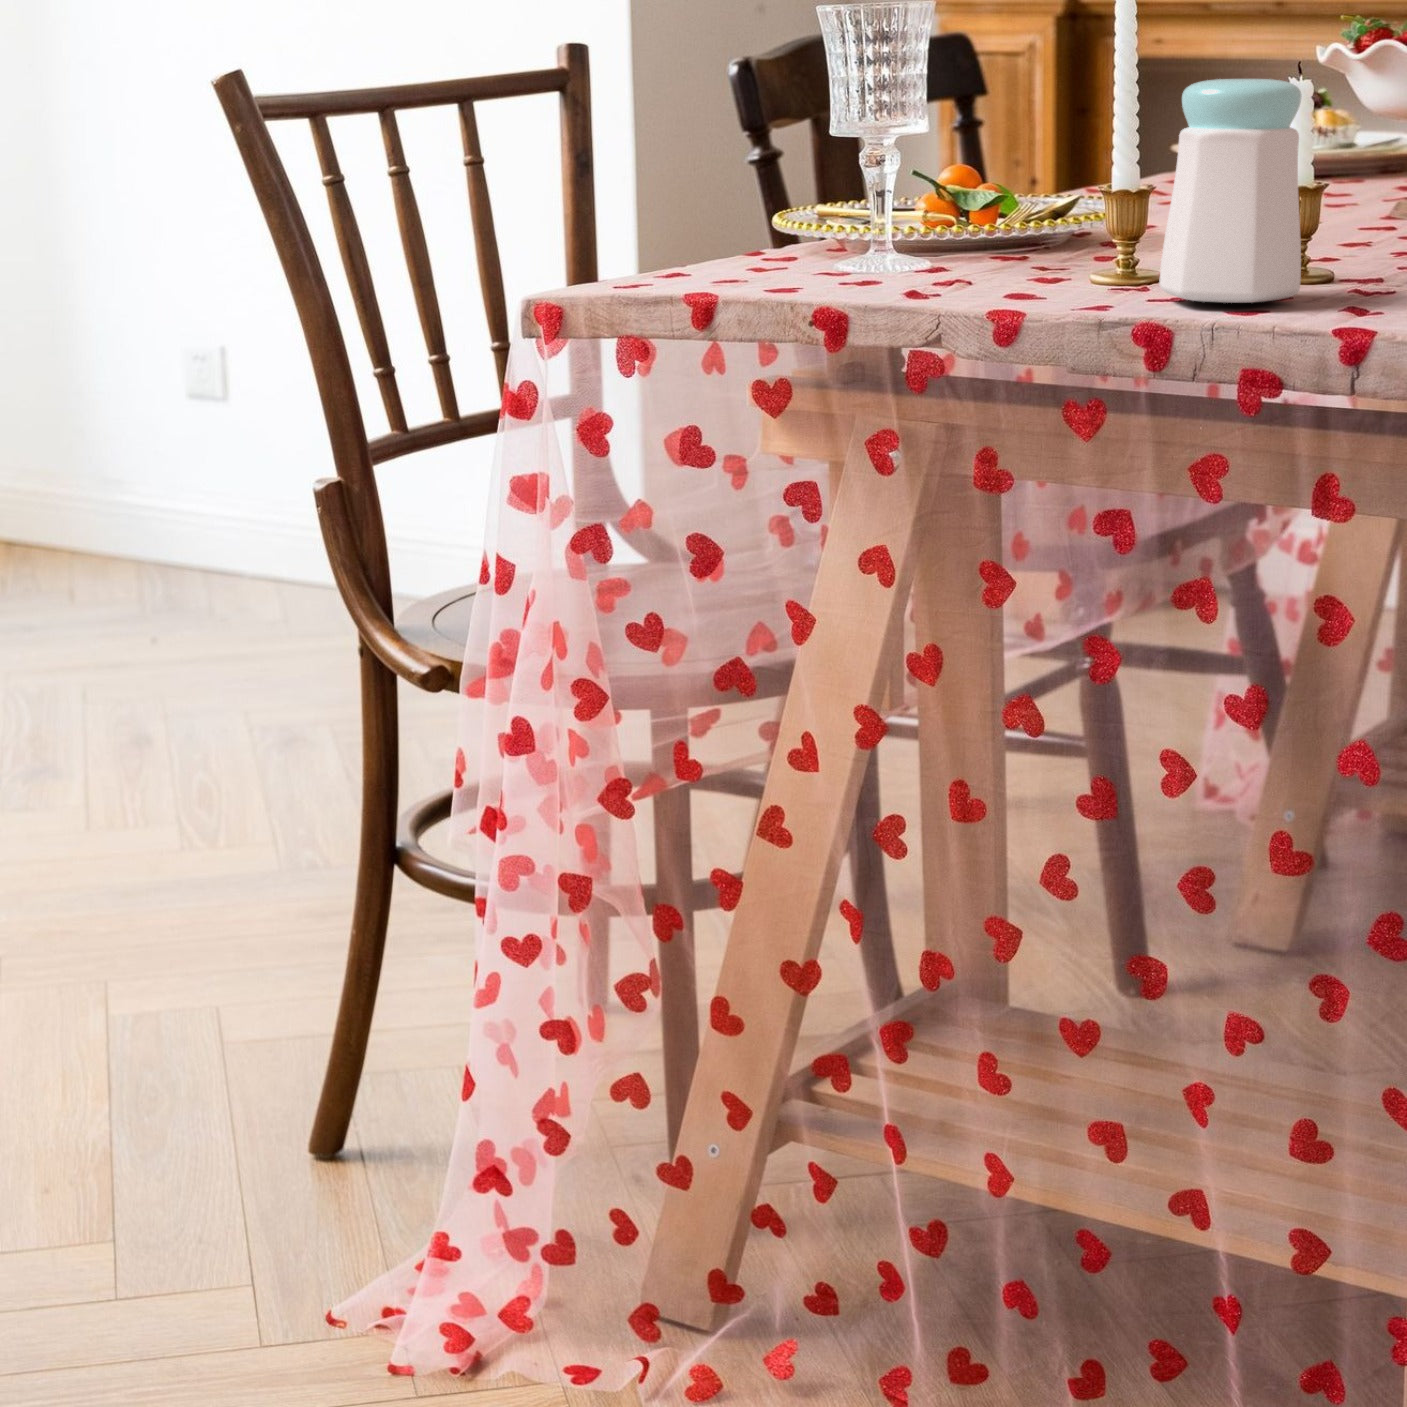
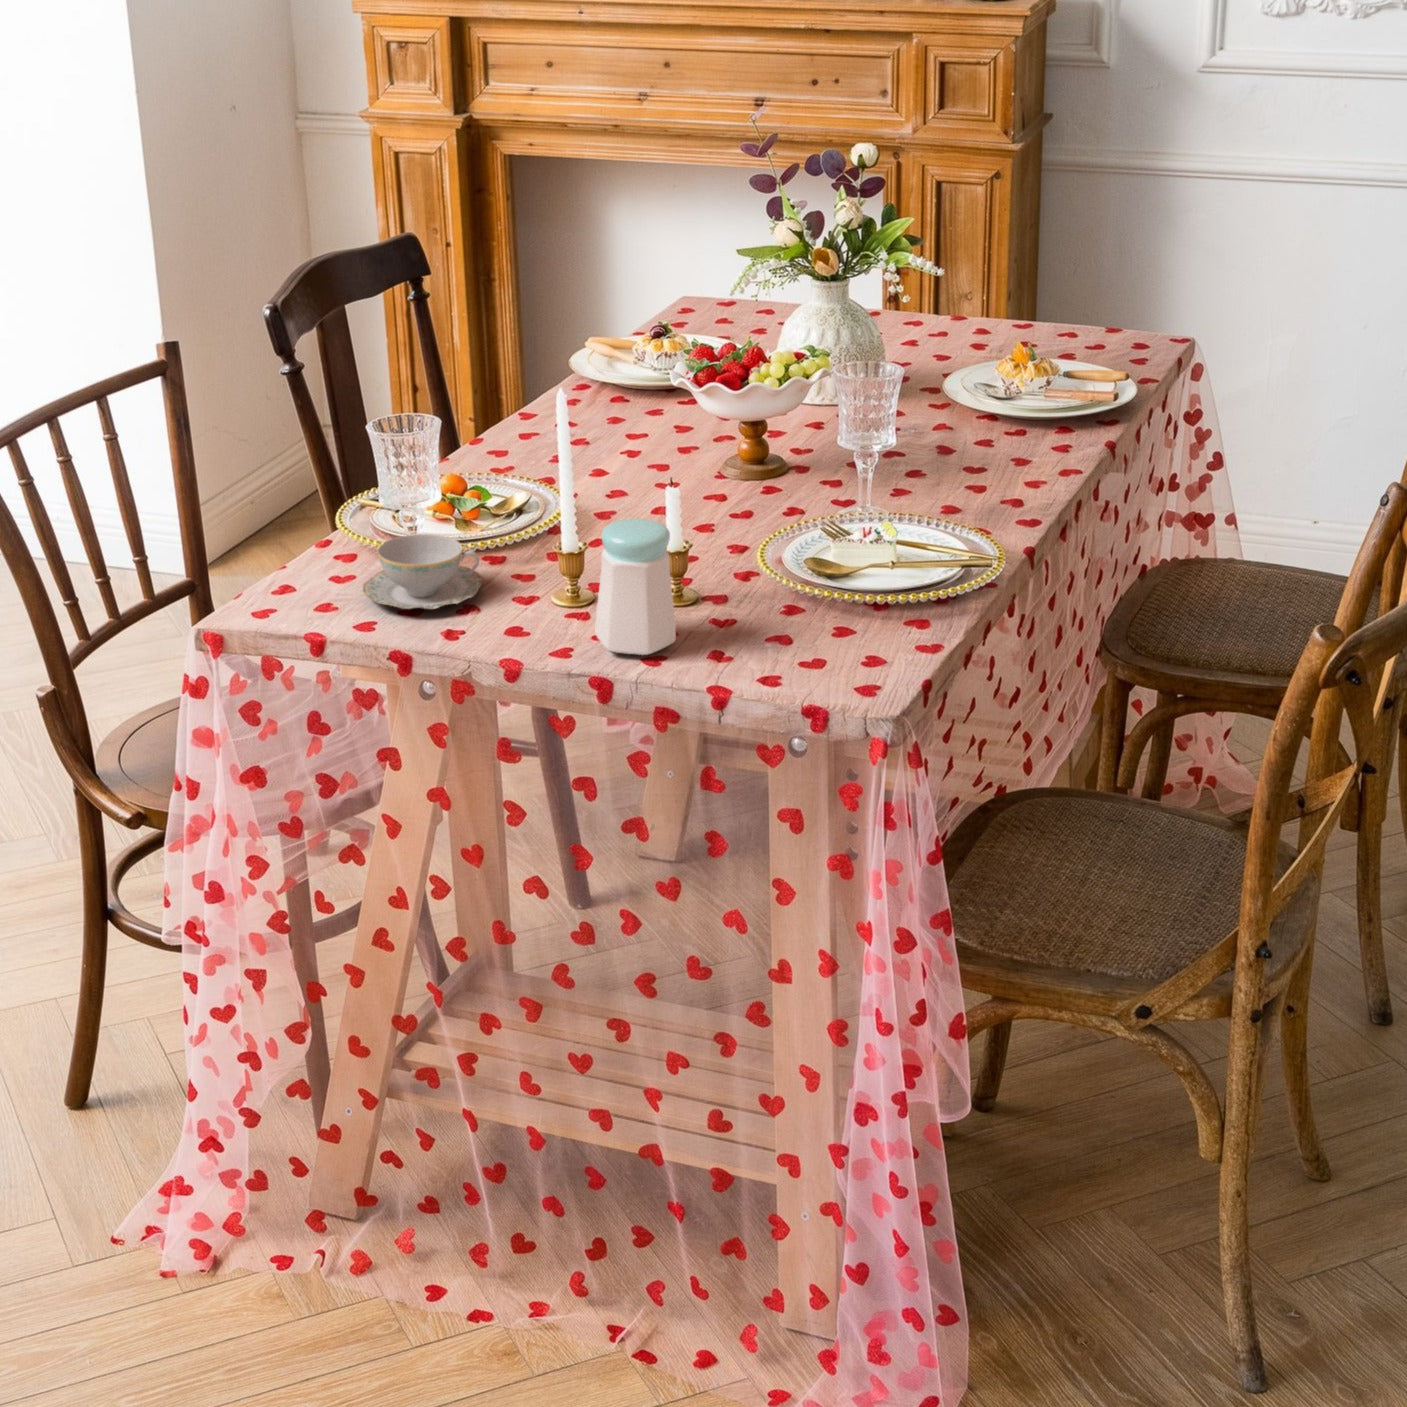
teacup: none [786,193,974,277] -> present [363,534,482,609]

